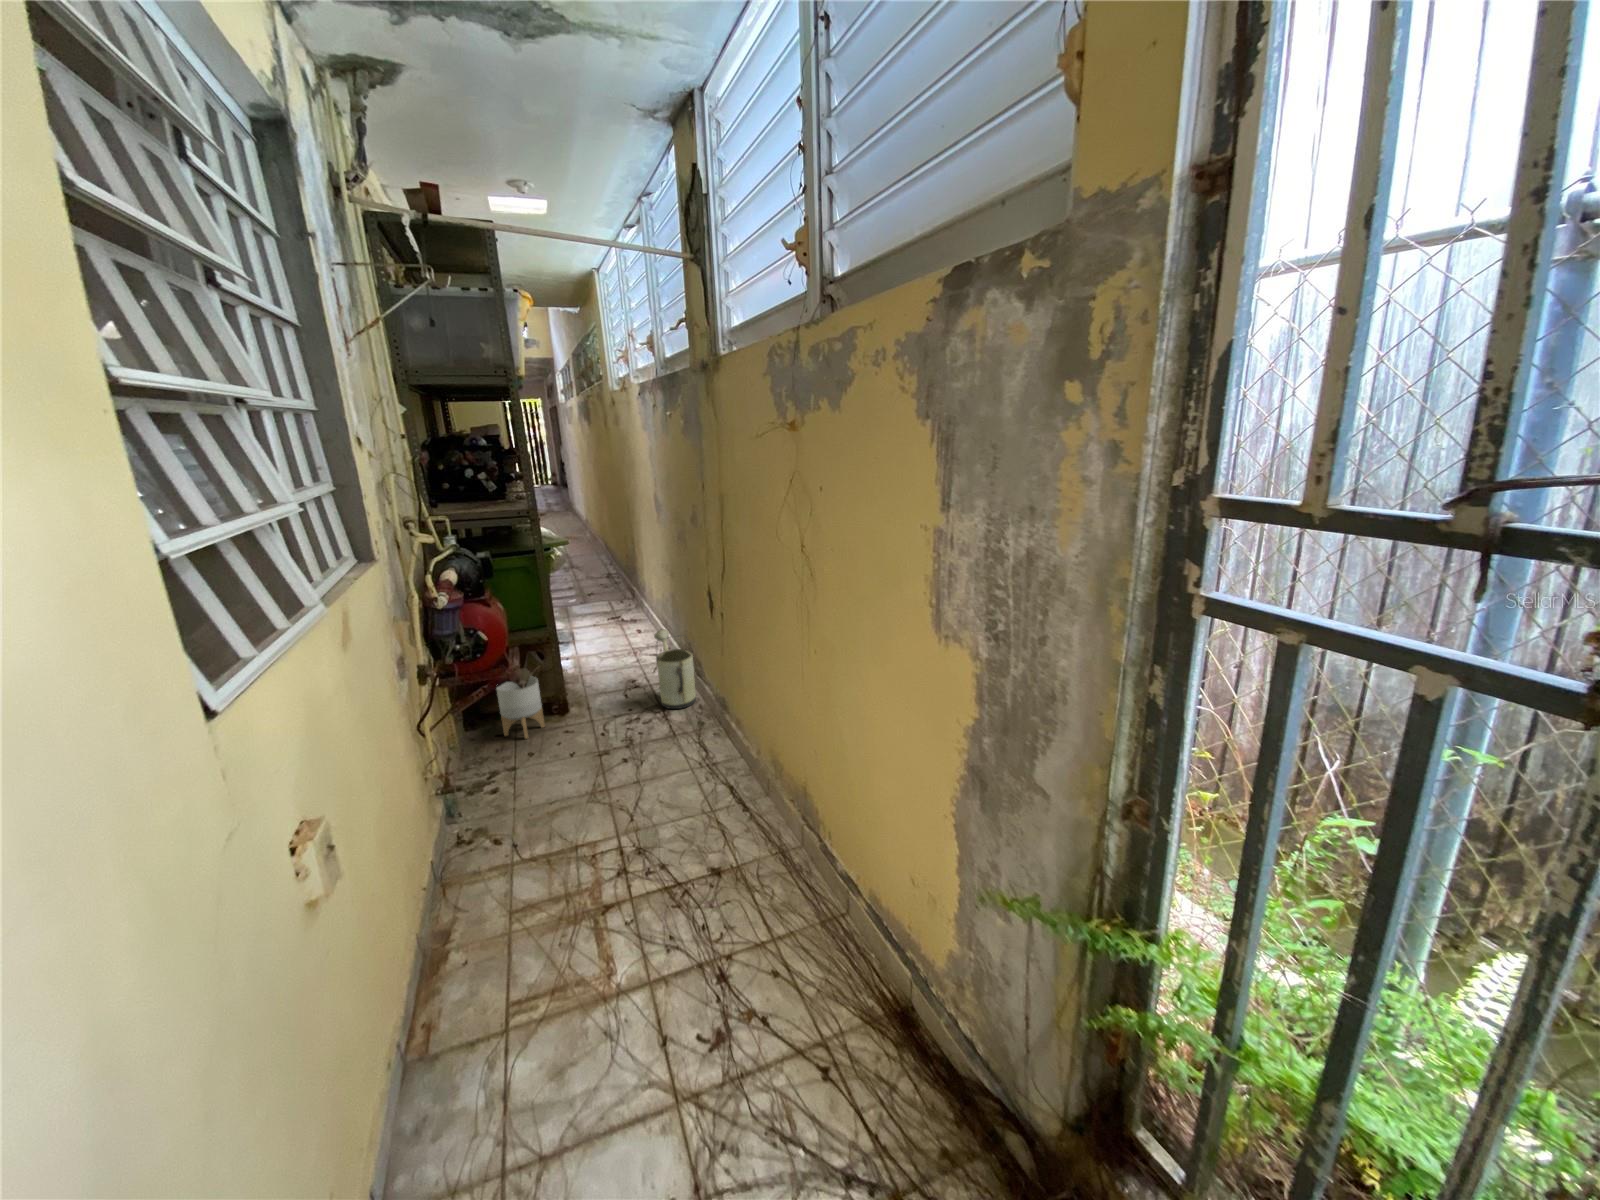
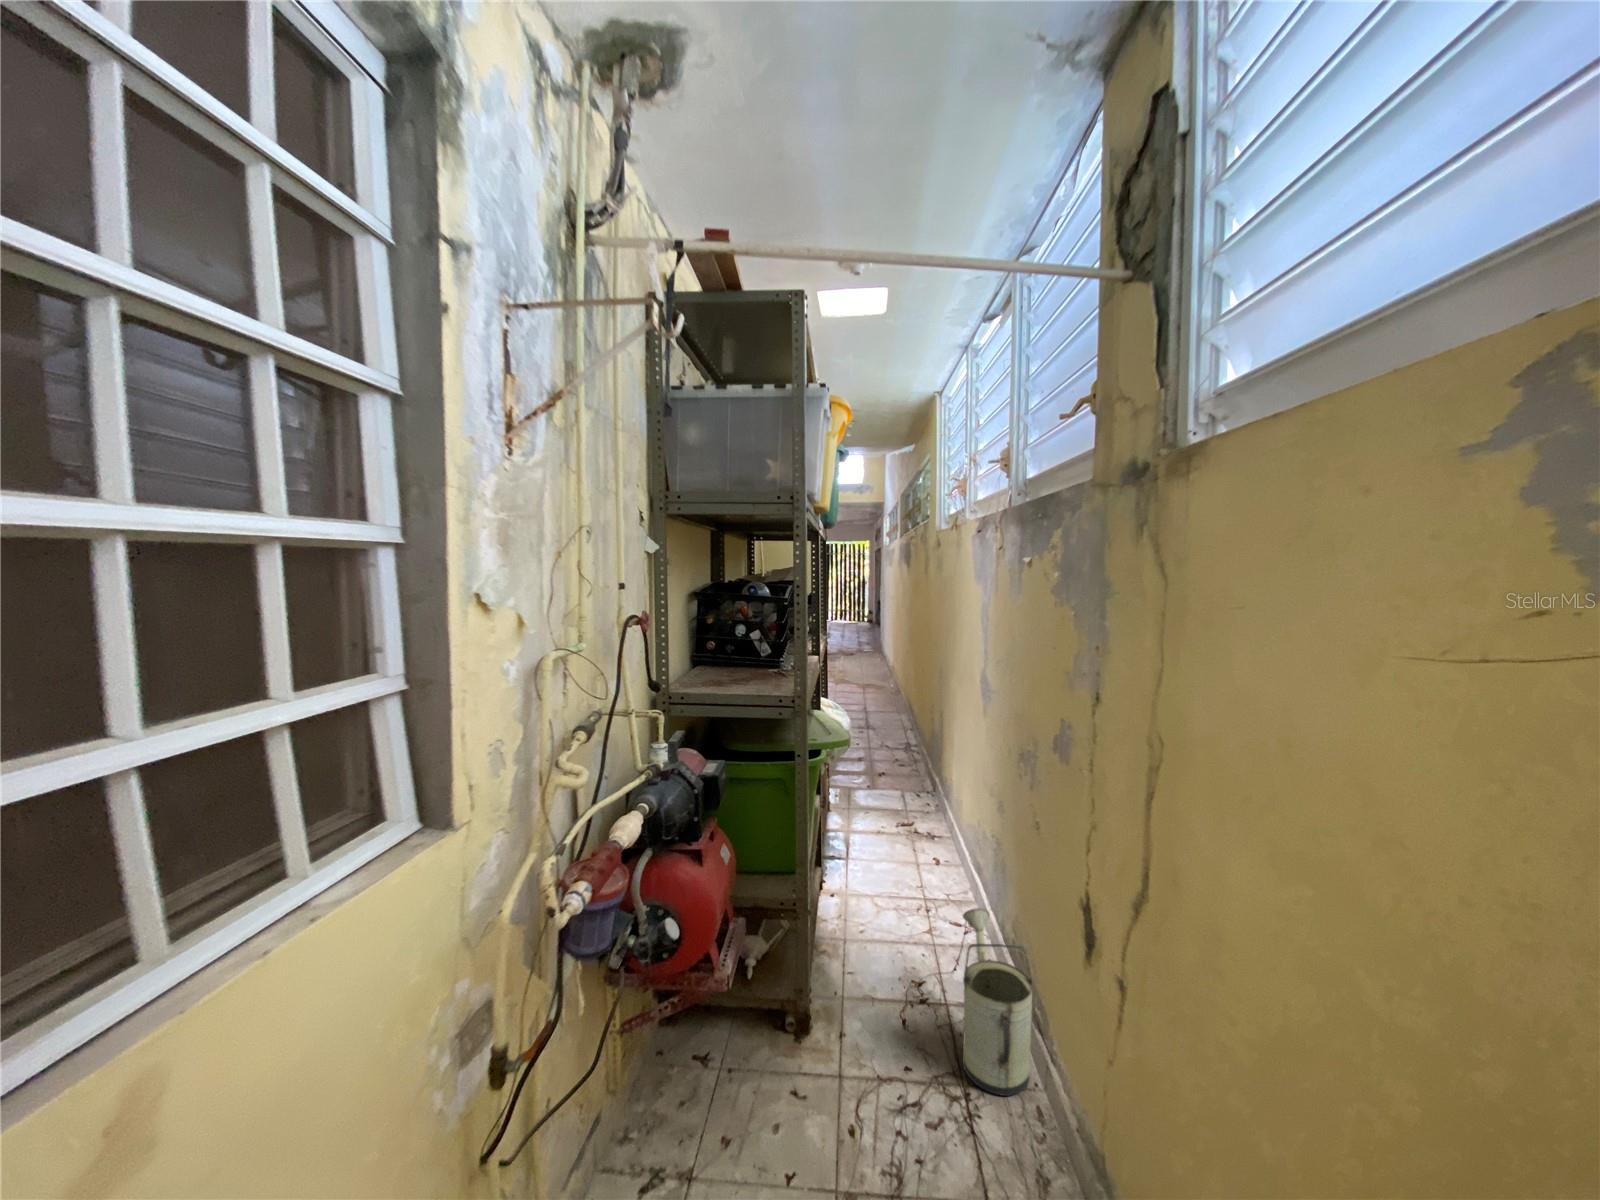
planter: present [497,676,545,739] -> none [709,944,771,1067]

